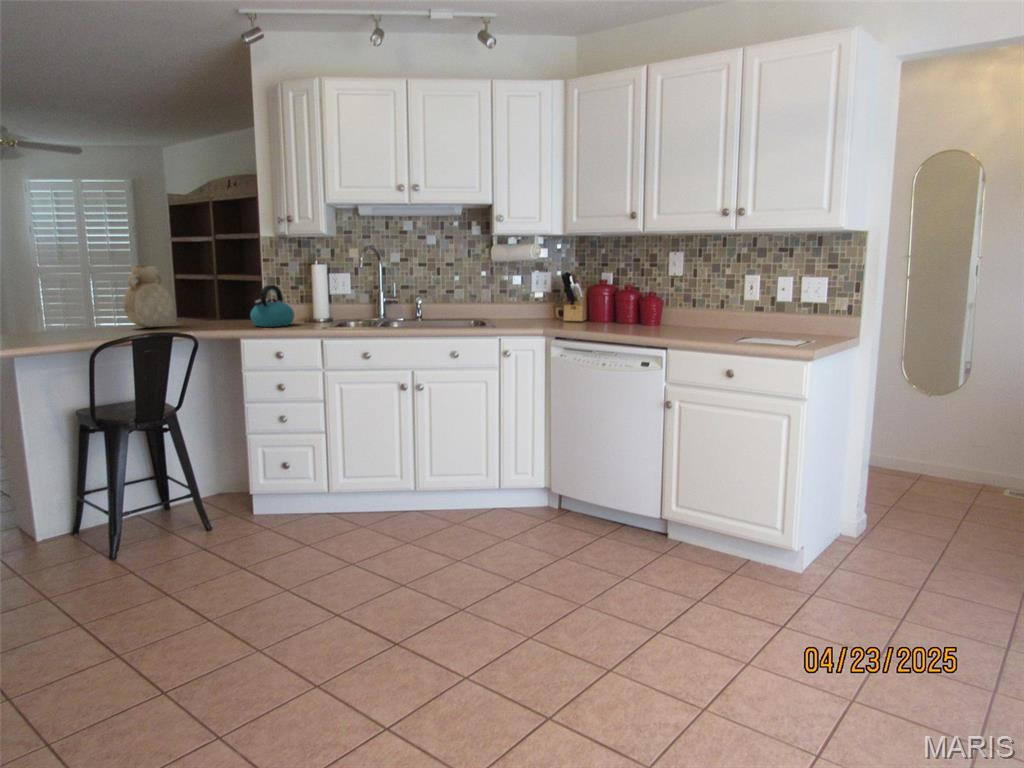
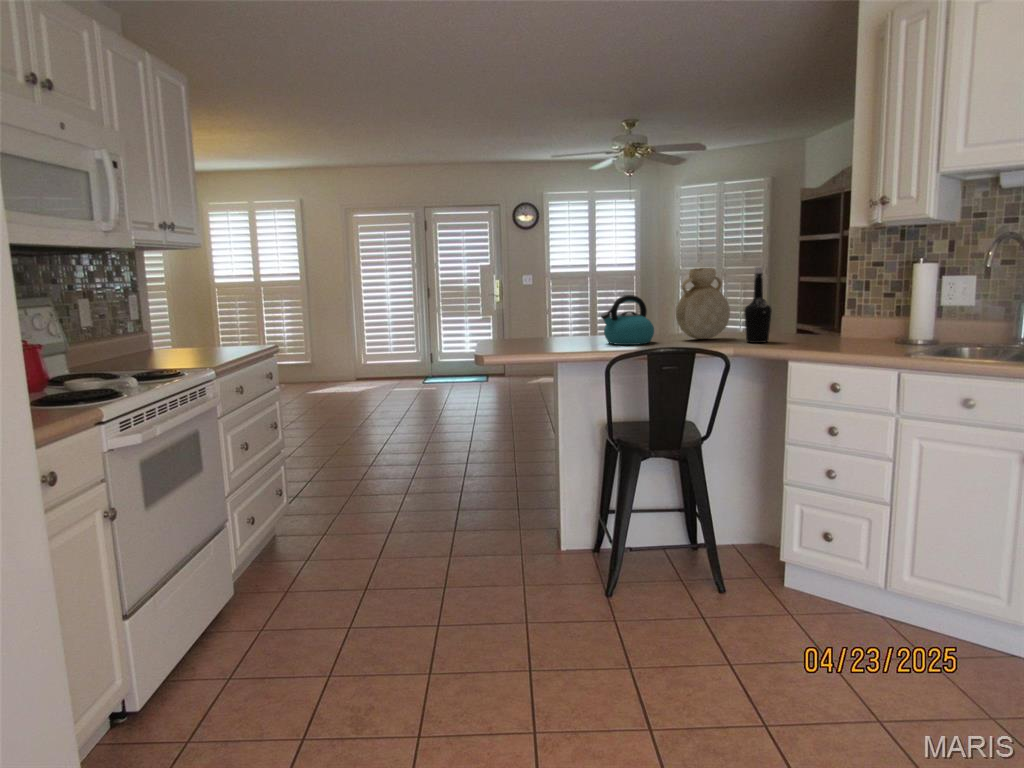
bottle: none [189,265,212,328] -> present [744,266,772,343]
kettle: present [250,285,294,327] -> present [601,295,654,345]

